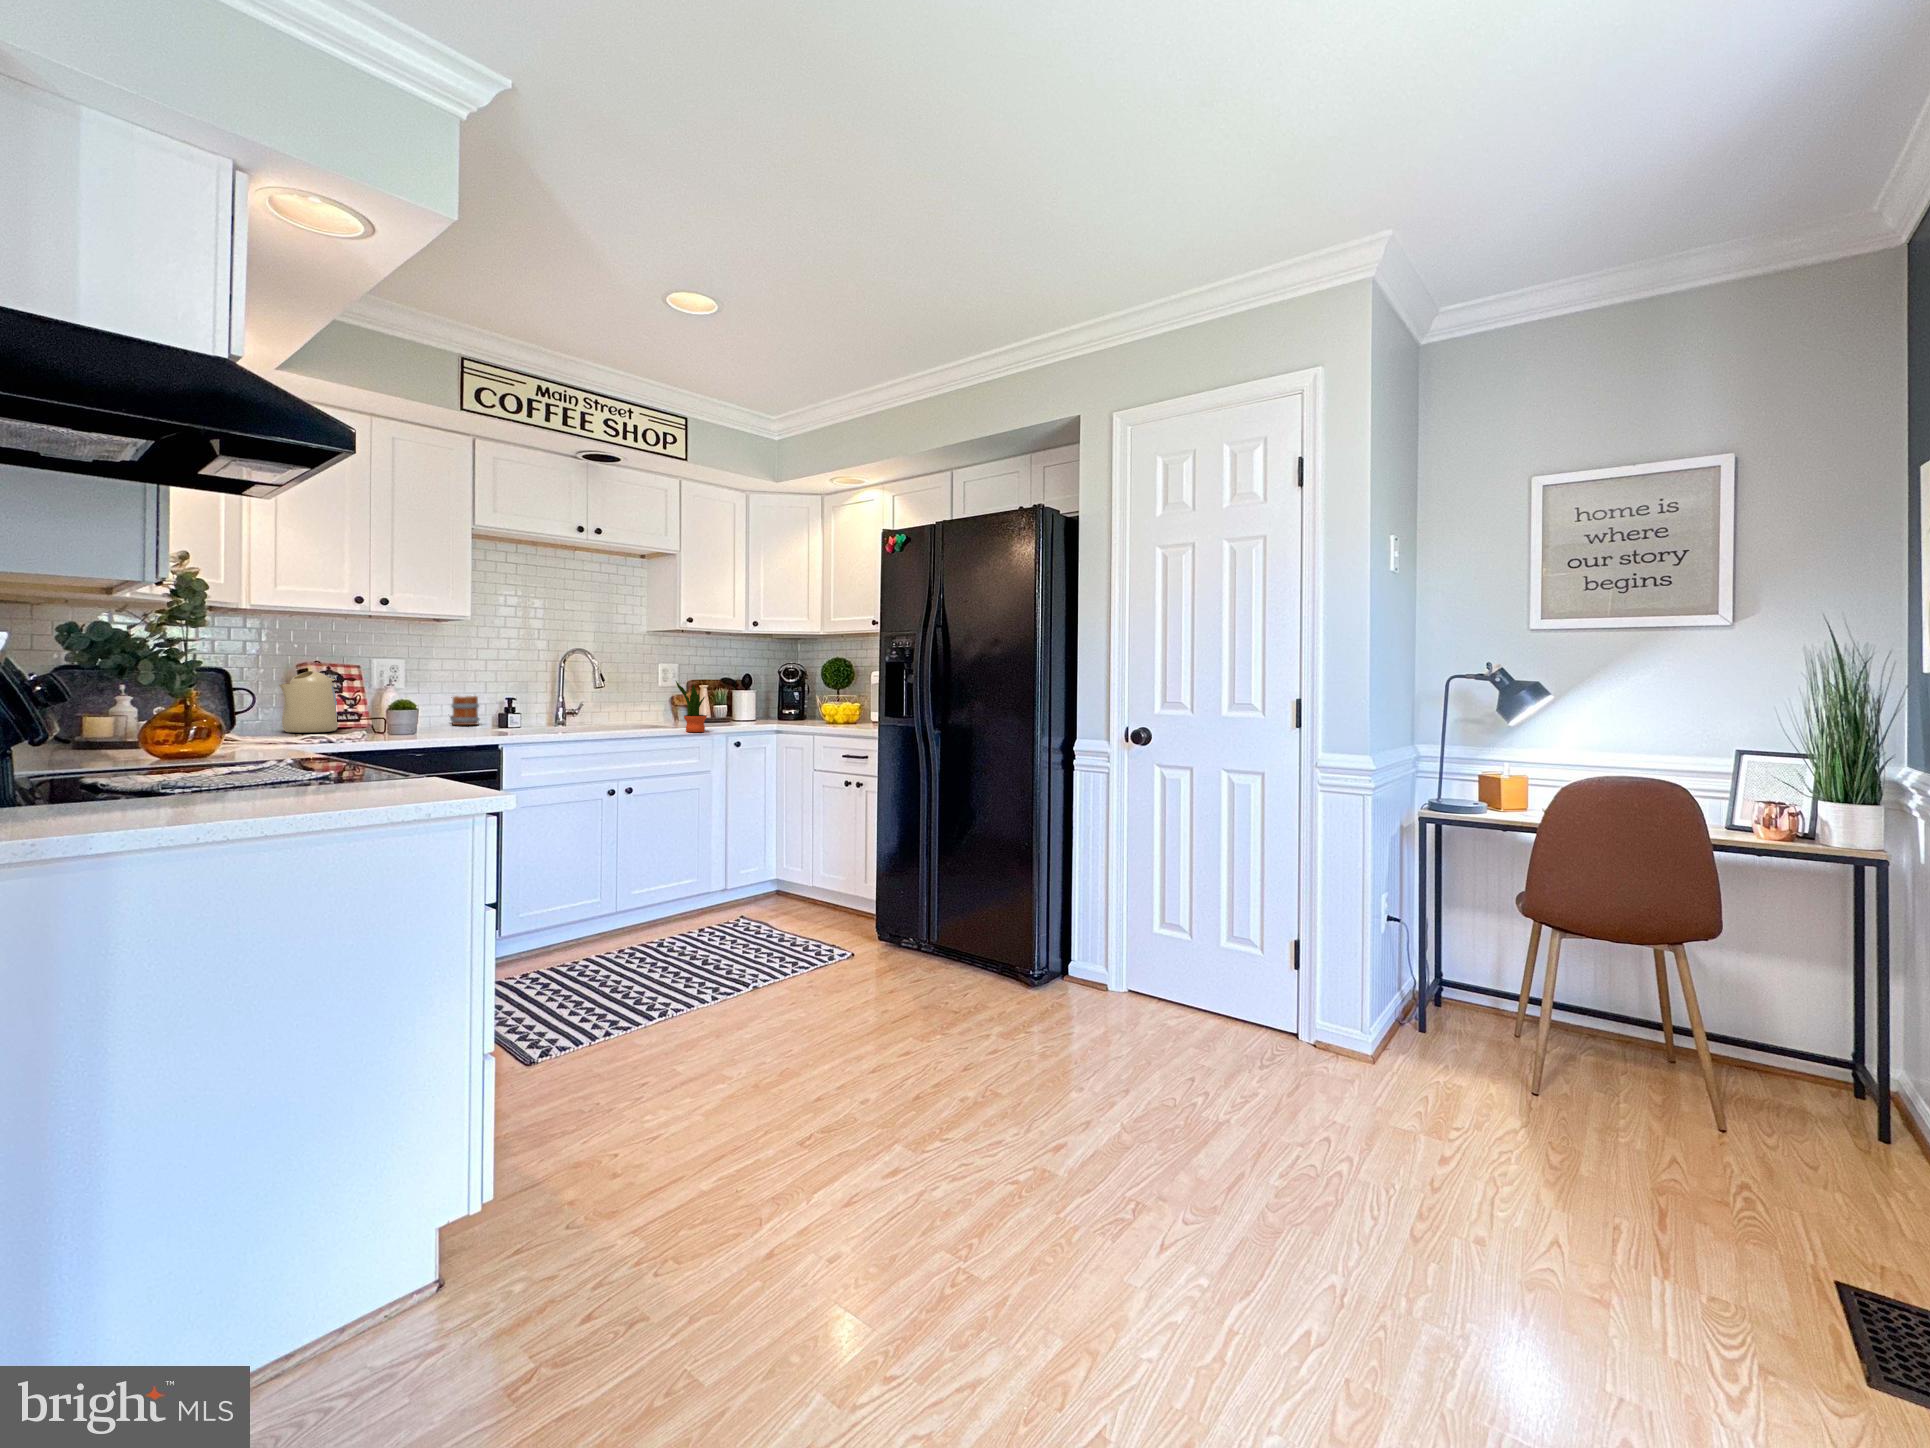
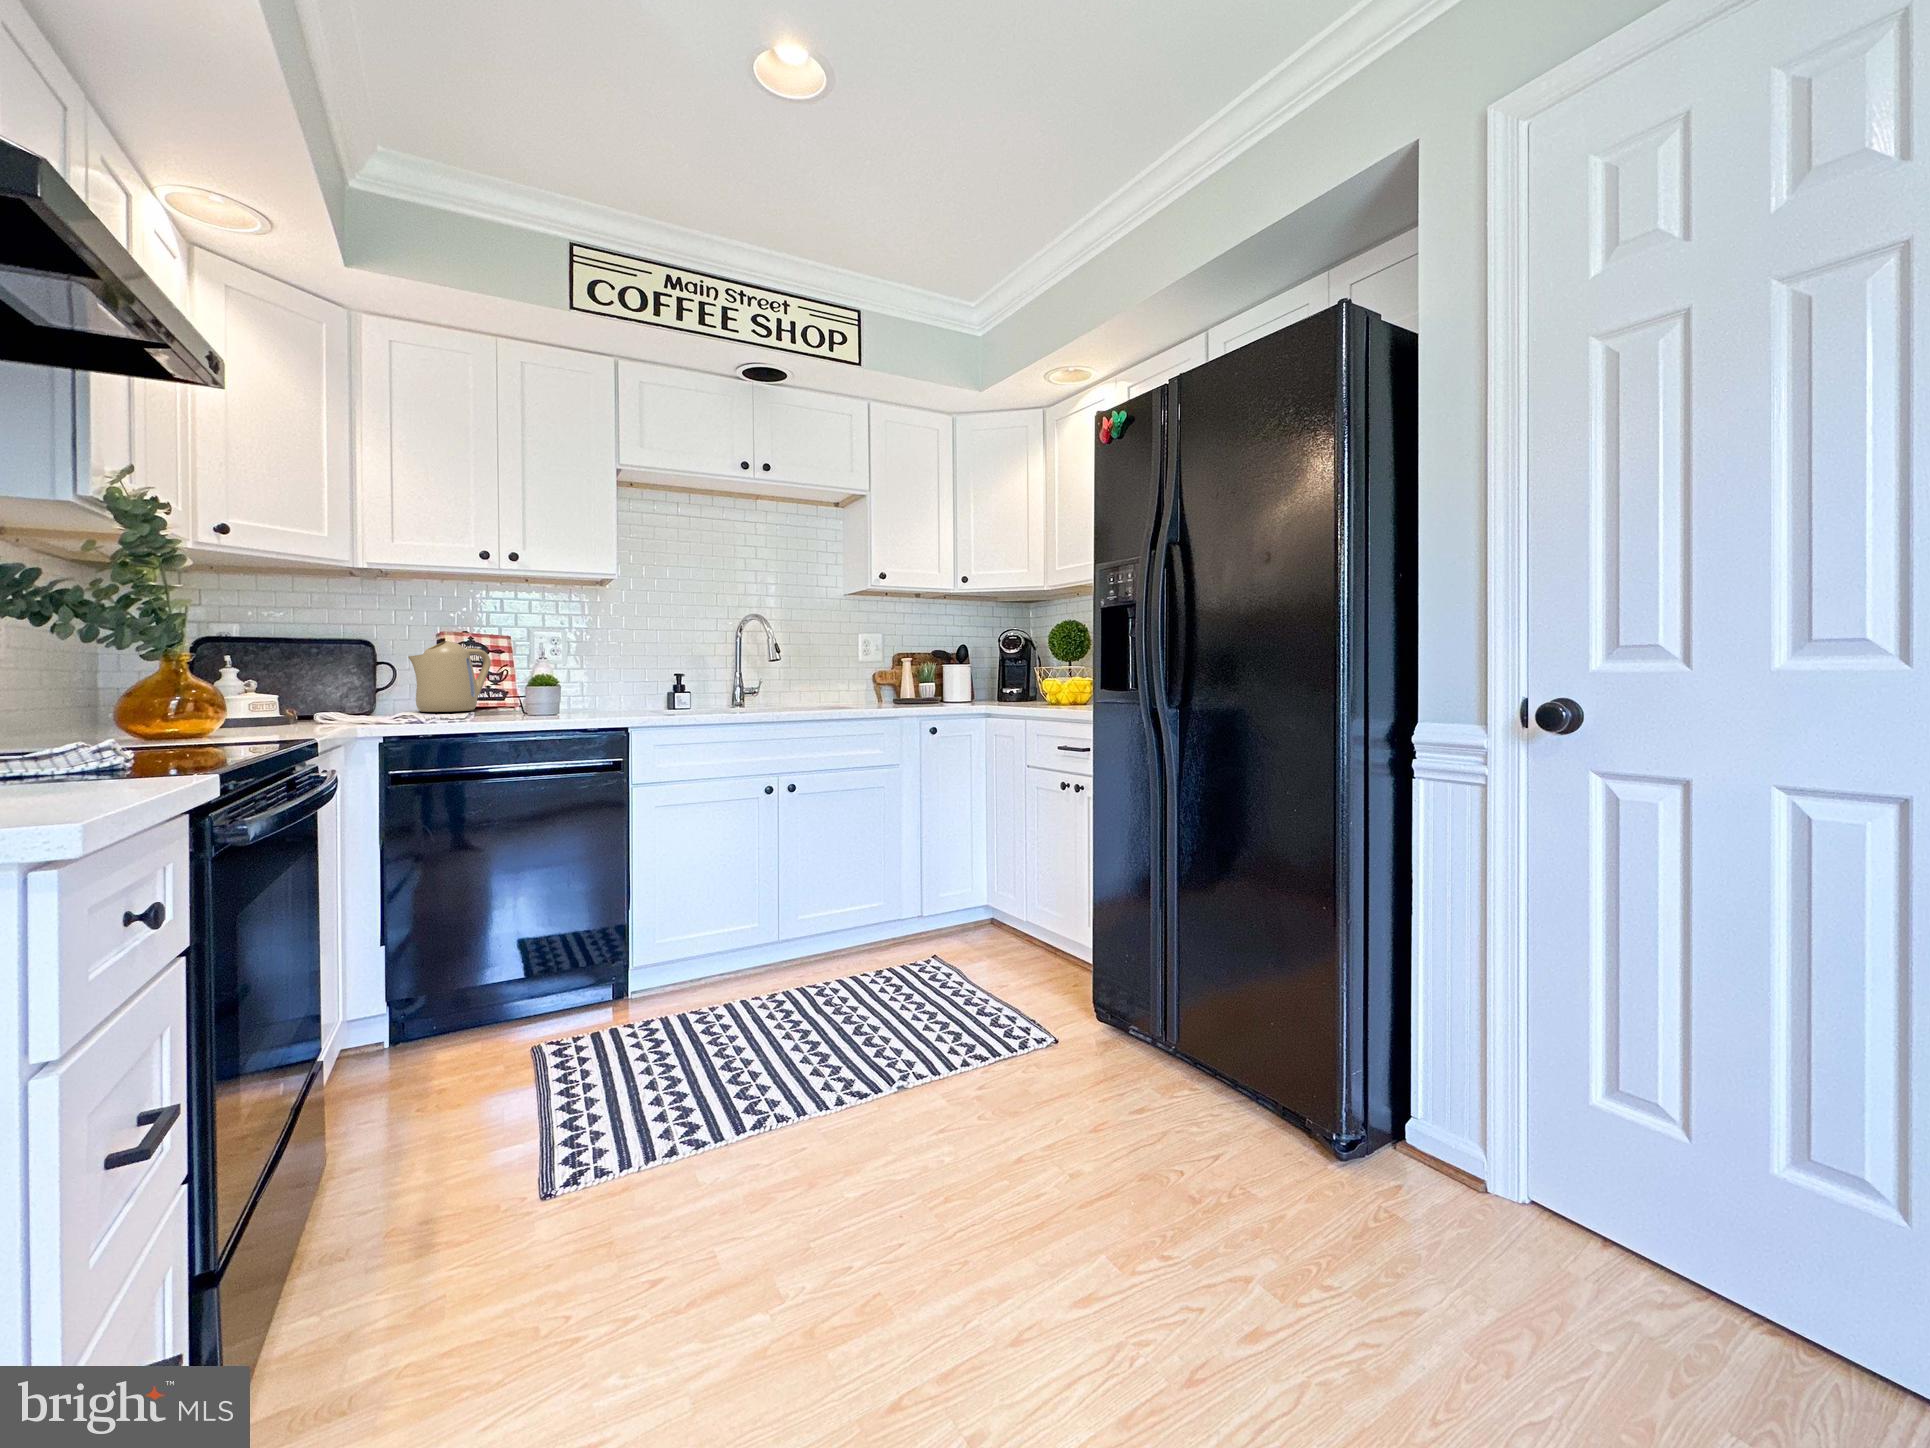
potted plant: present [676,681,707,732] -> none [853,649,892,715]
mug: present [450,696,479,725] -> none [611,667,644,705]

